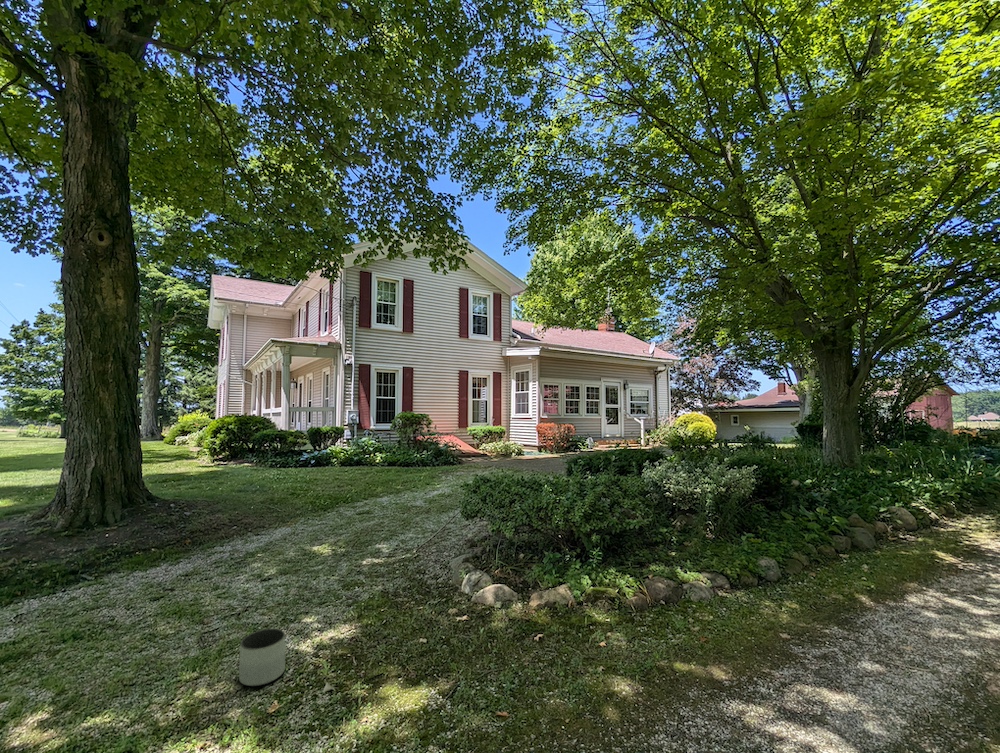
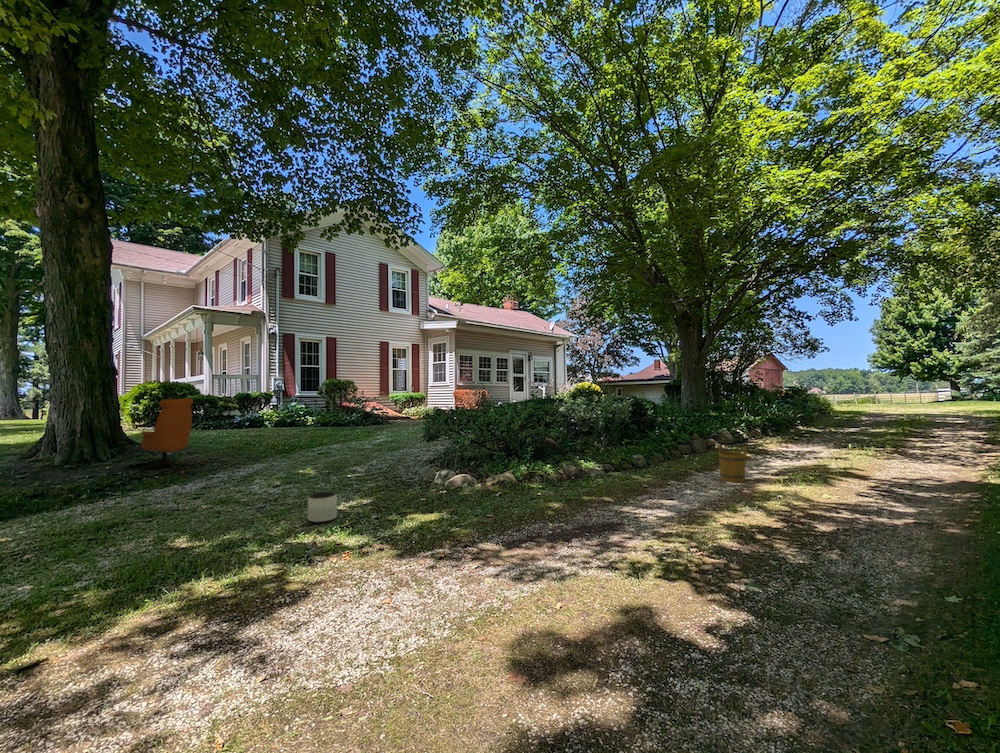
lounge chair: none [142,452,210,535] -> present [140,398,193,471]
bucket: none [918,562,981,636] -> present [718,444,748,483]

